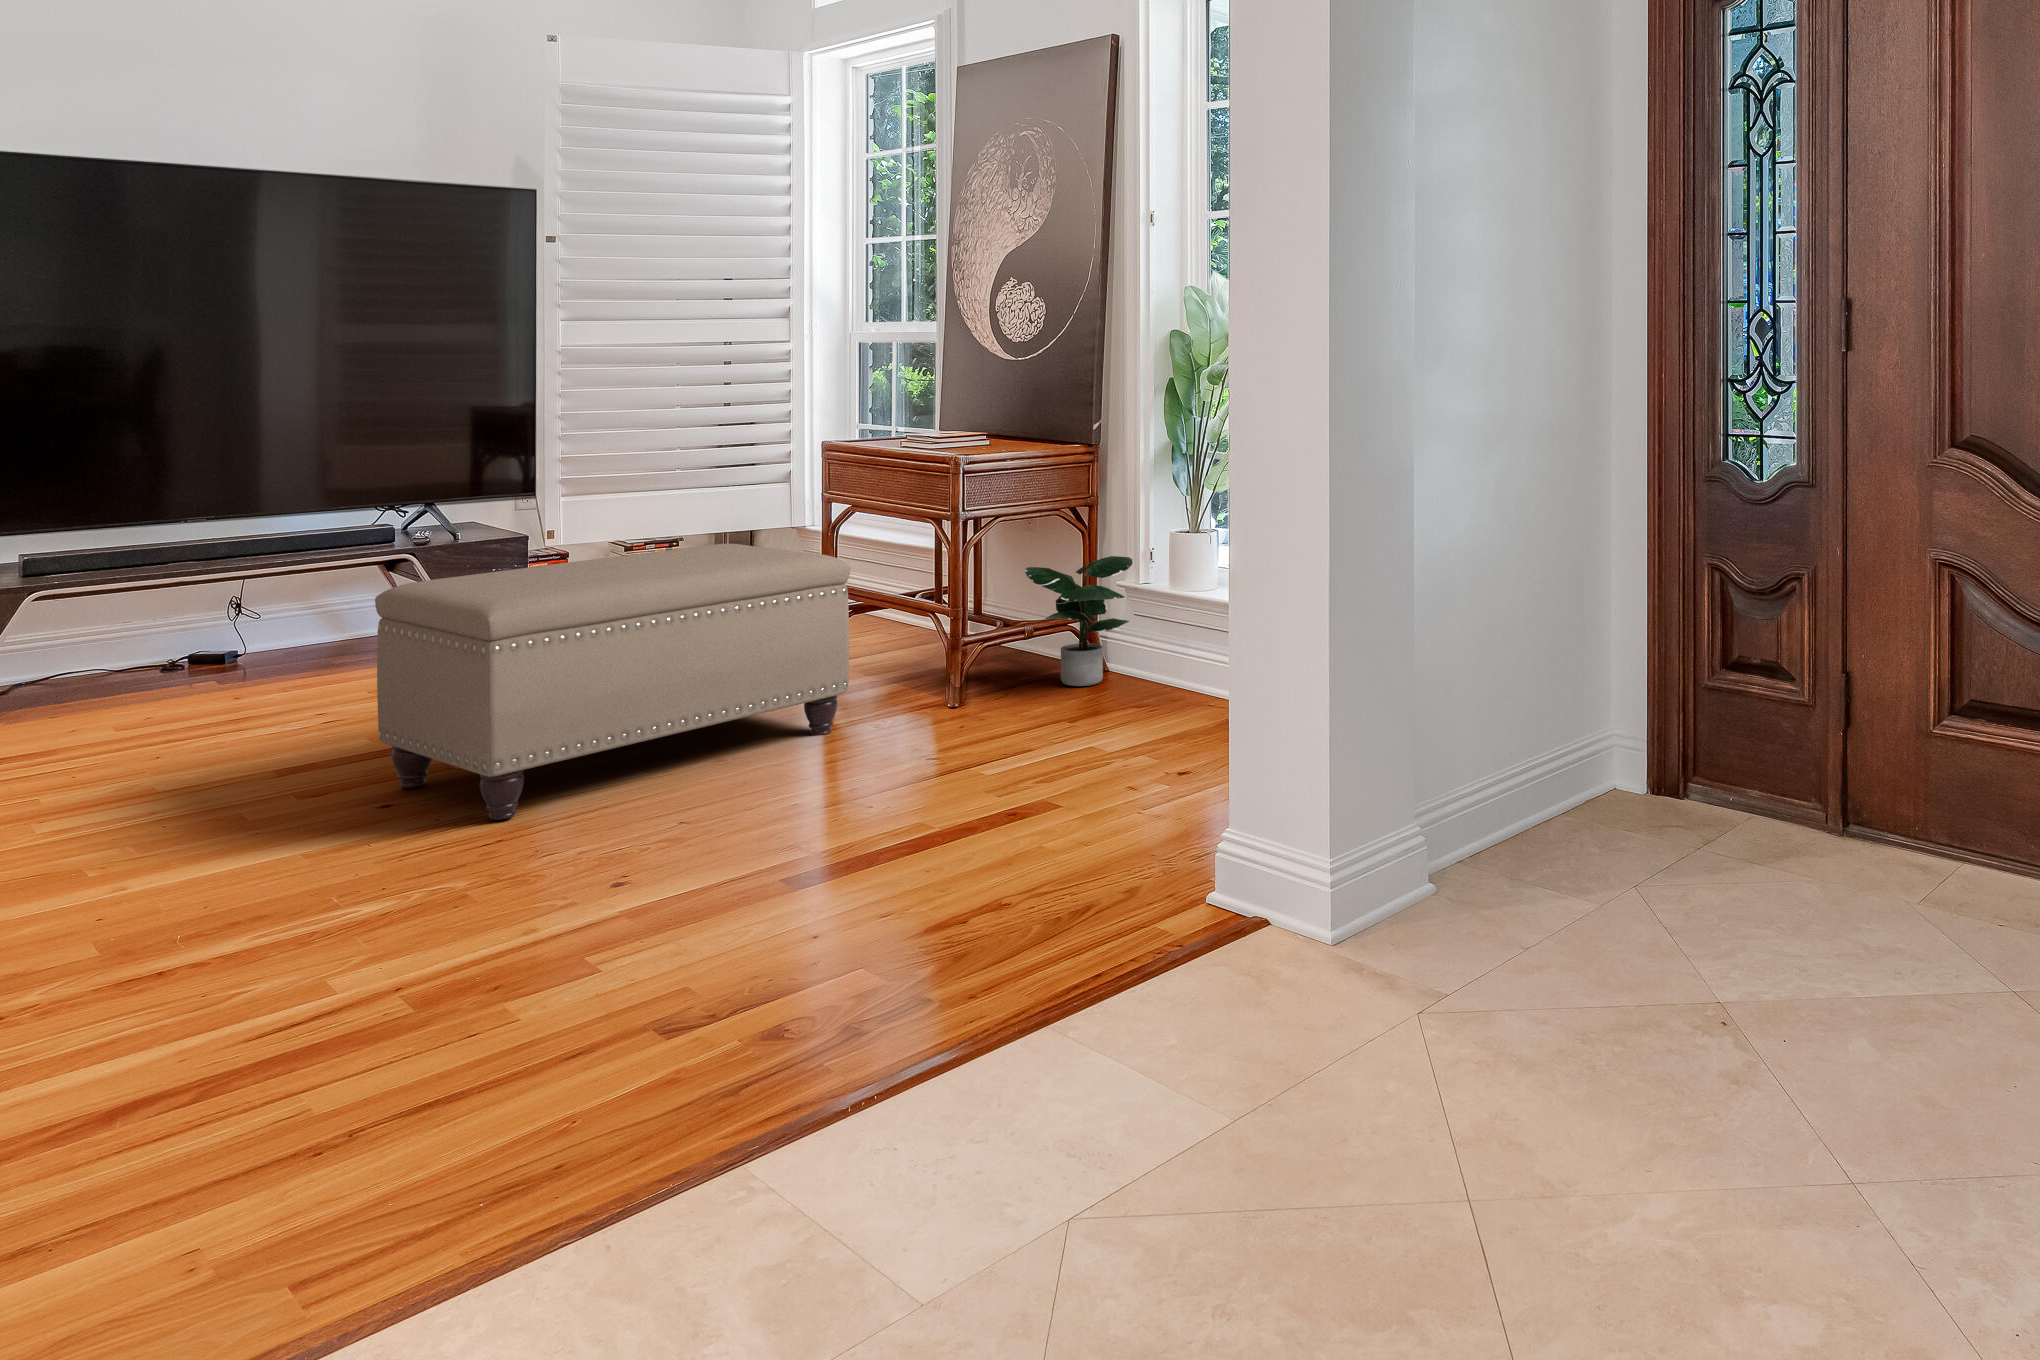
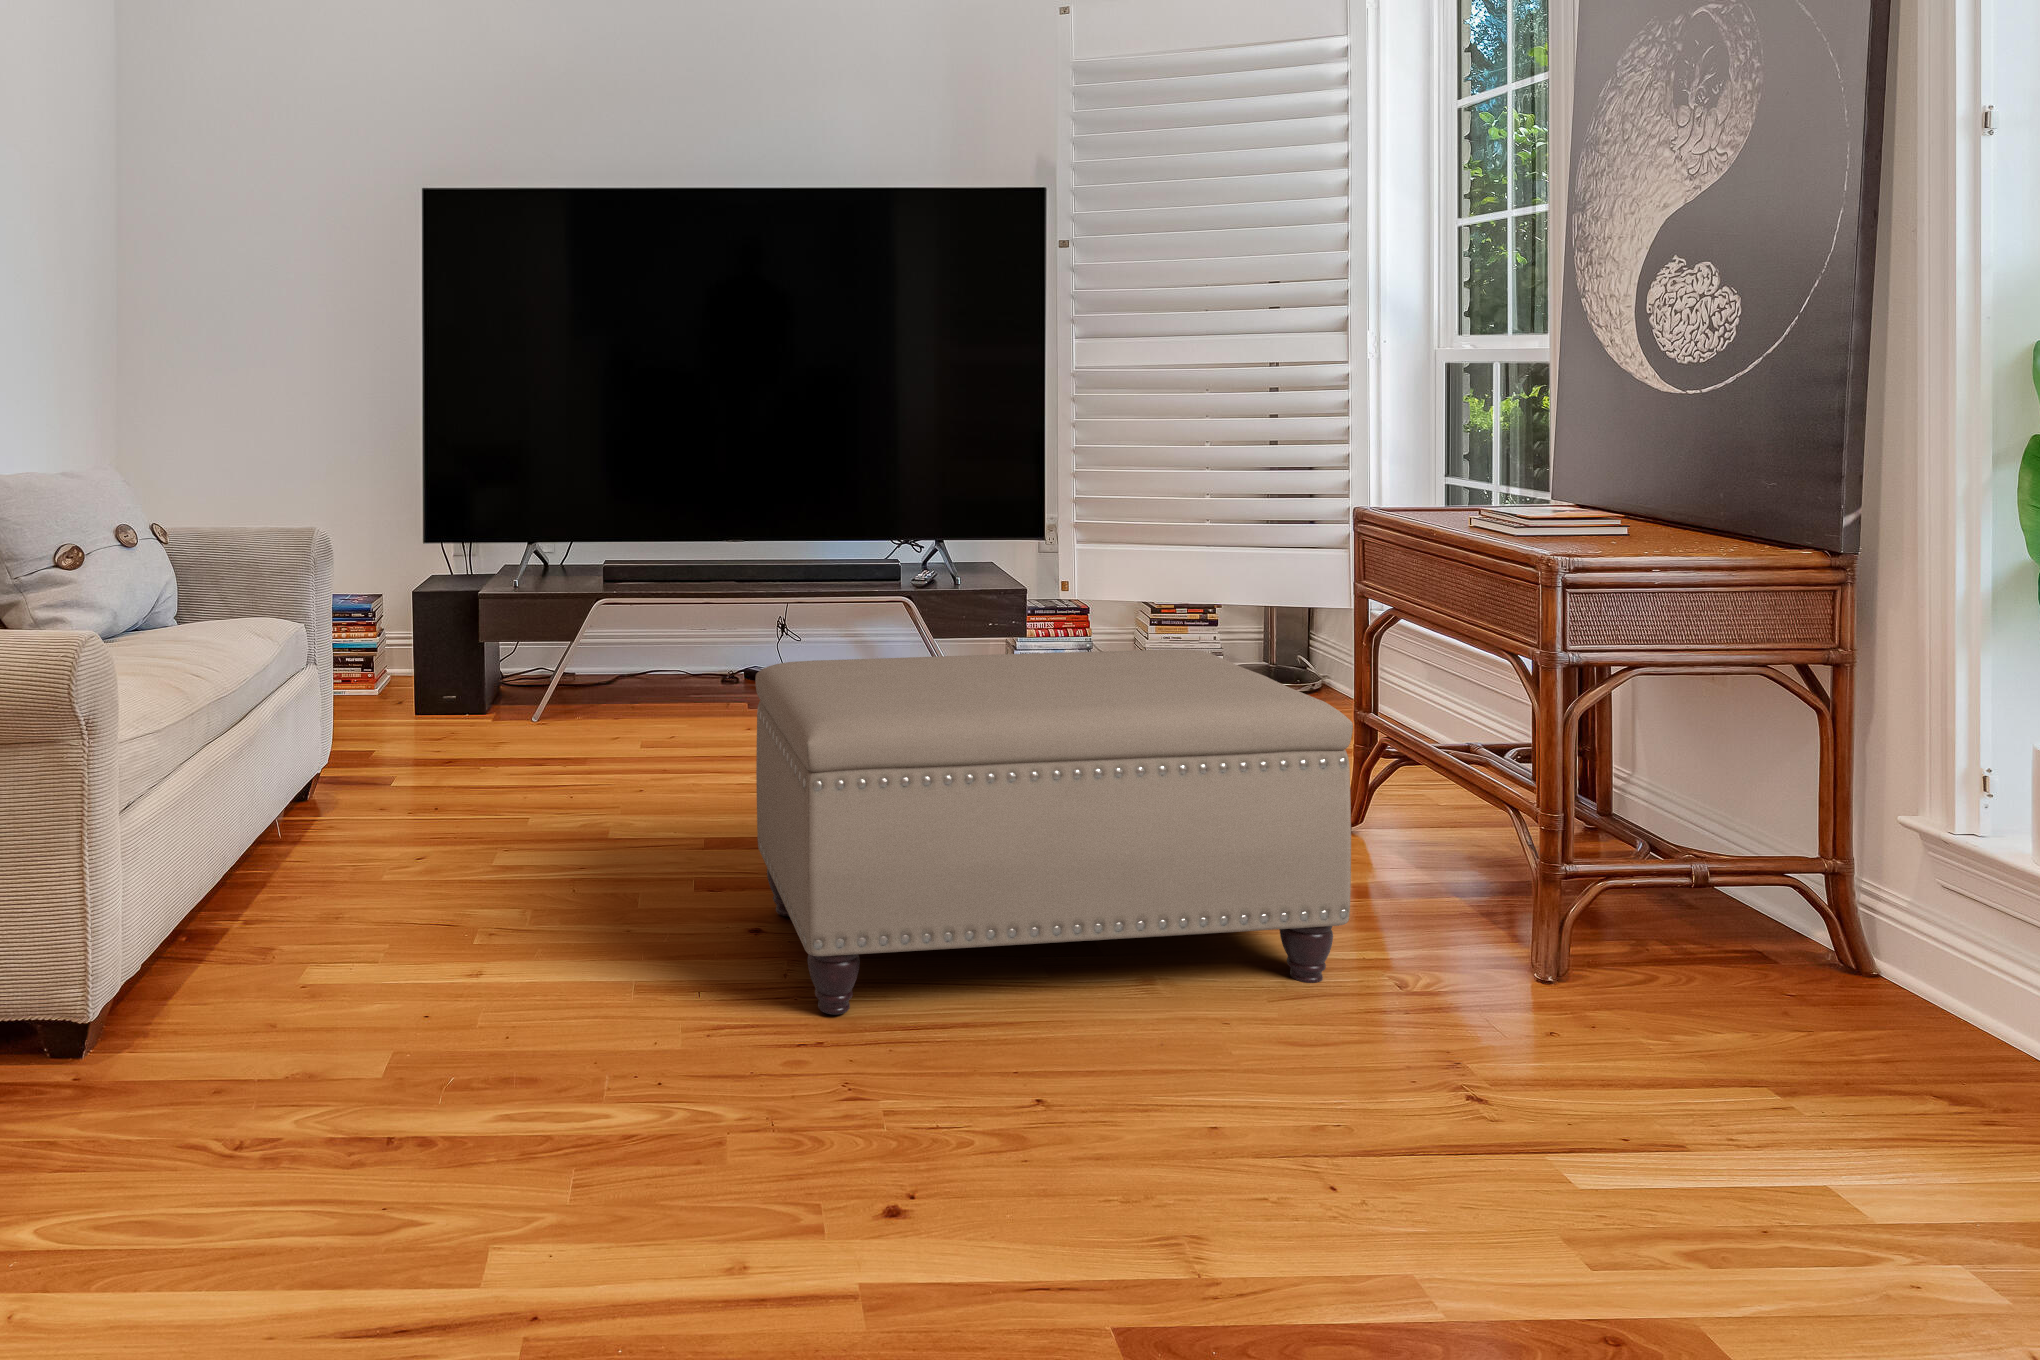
potted plant: present [1025,556,1132,686] -> none [1692,758,1938,1008]

